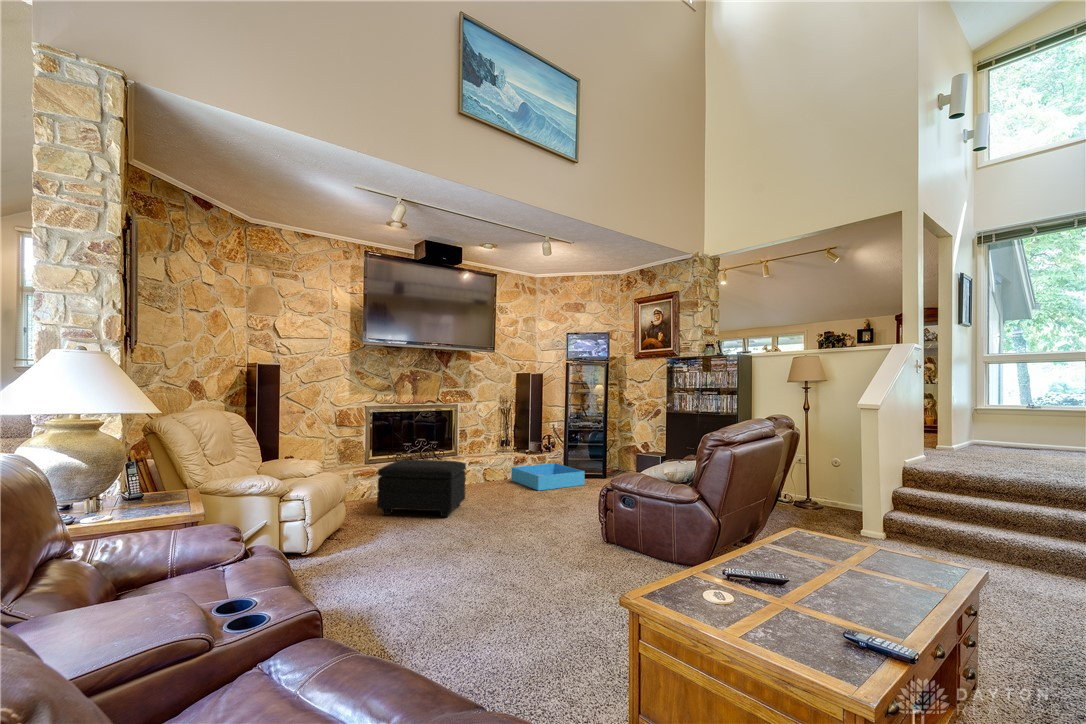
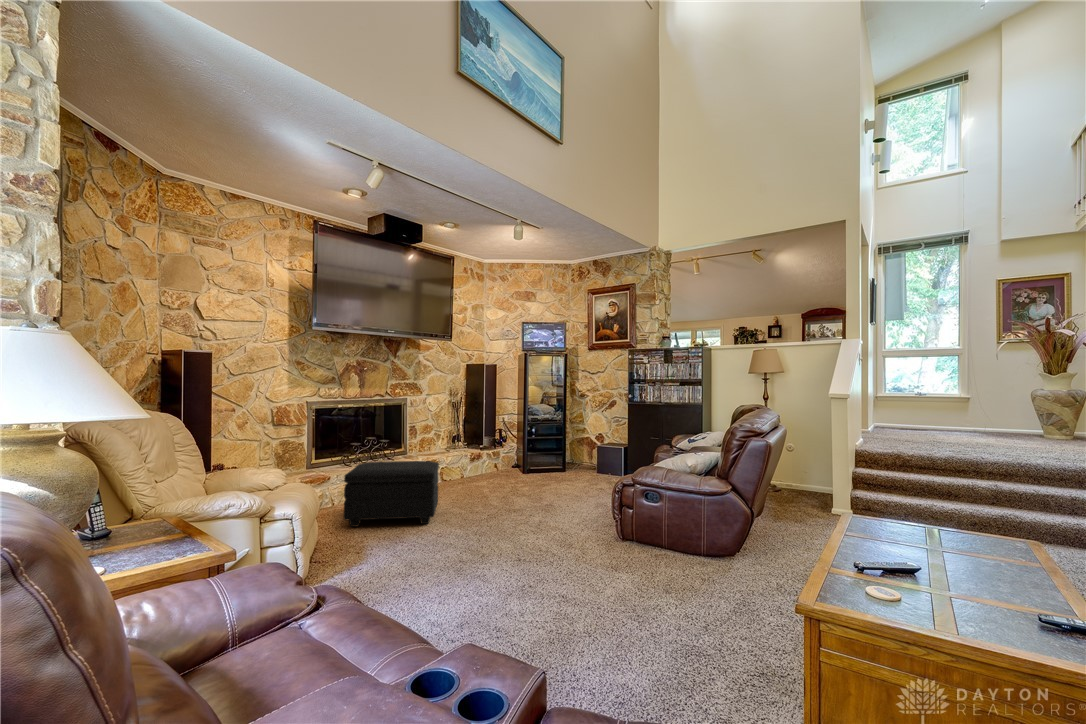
storage bin: present [511,463,585,491] -> none [469,458,547,487]

